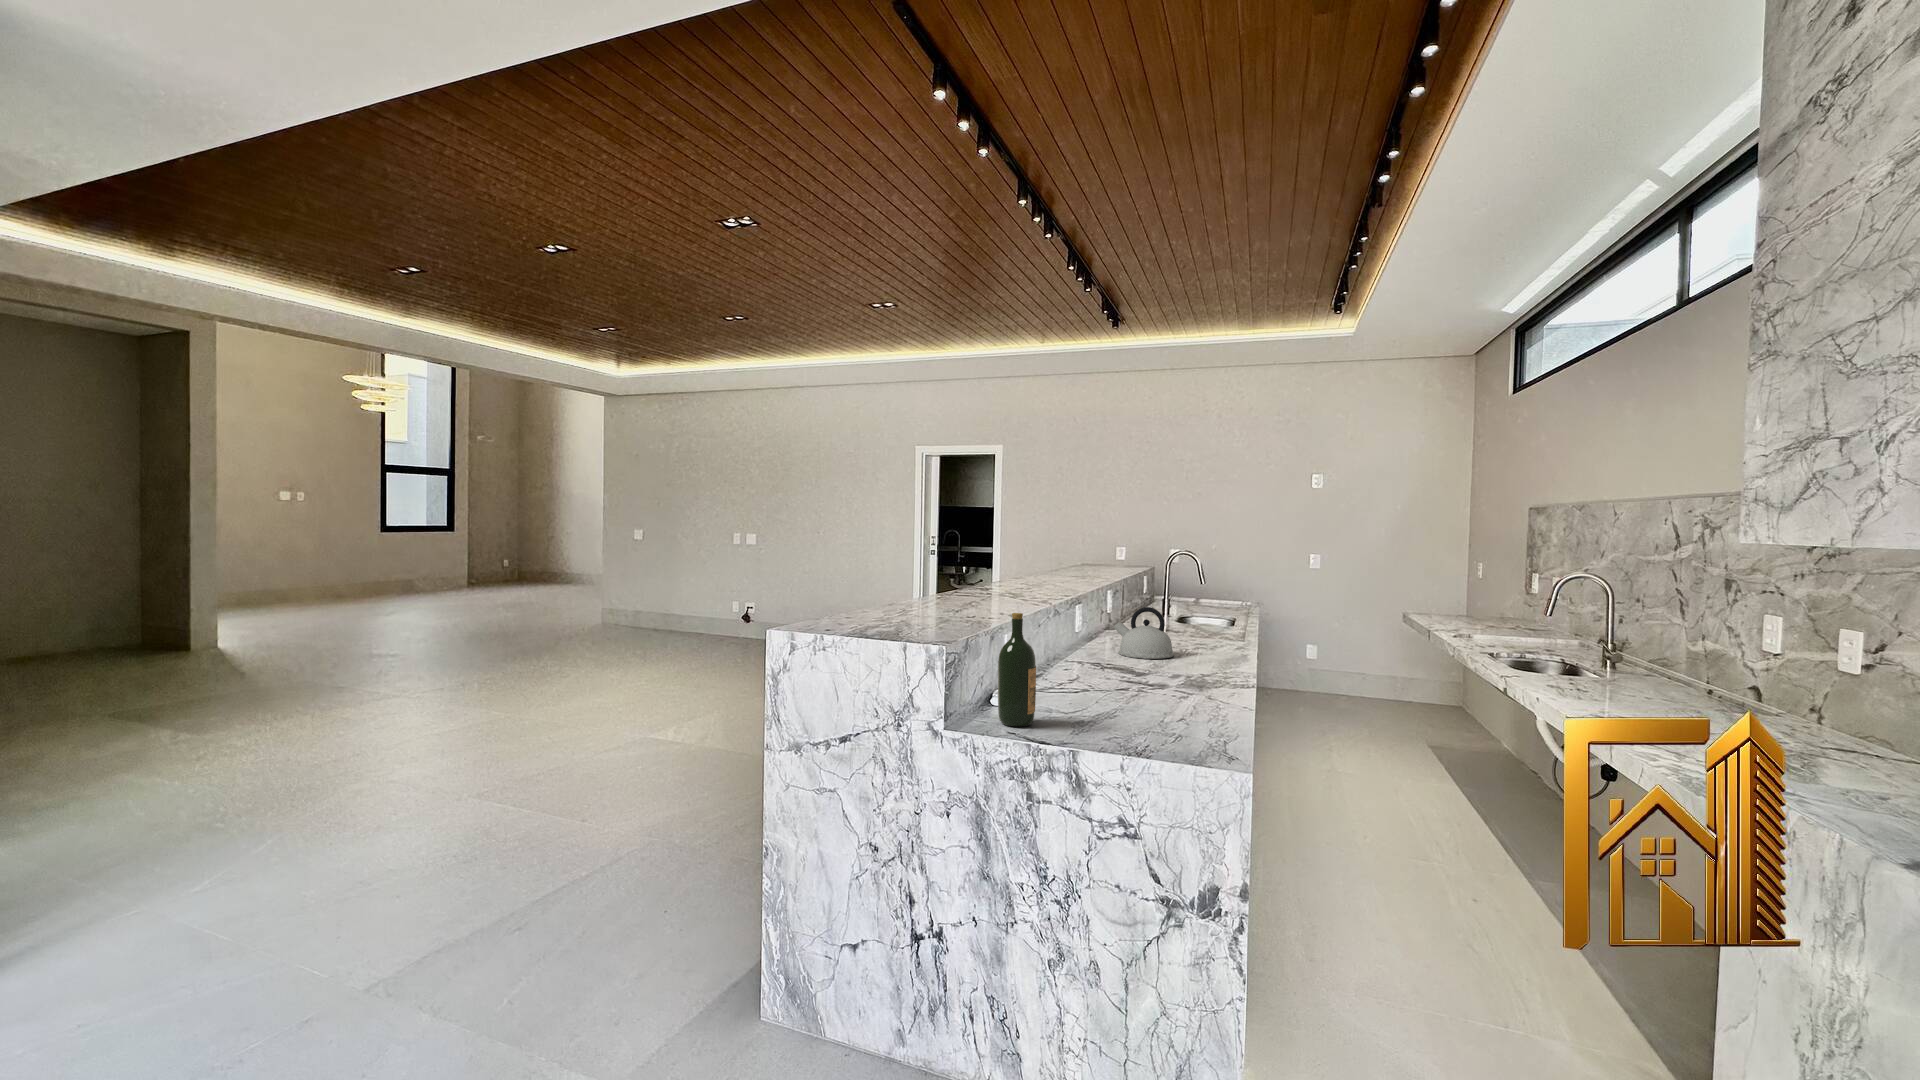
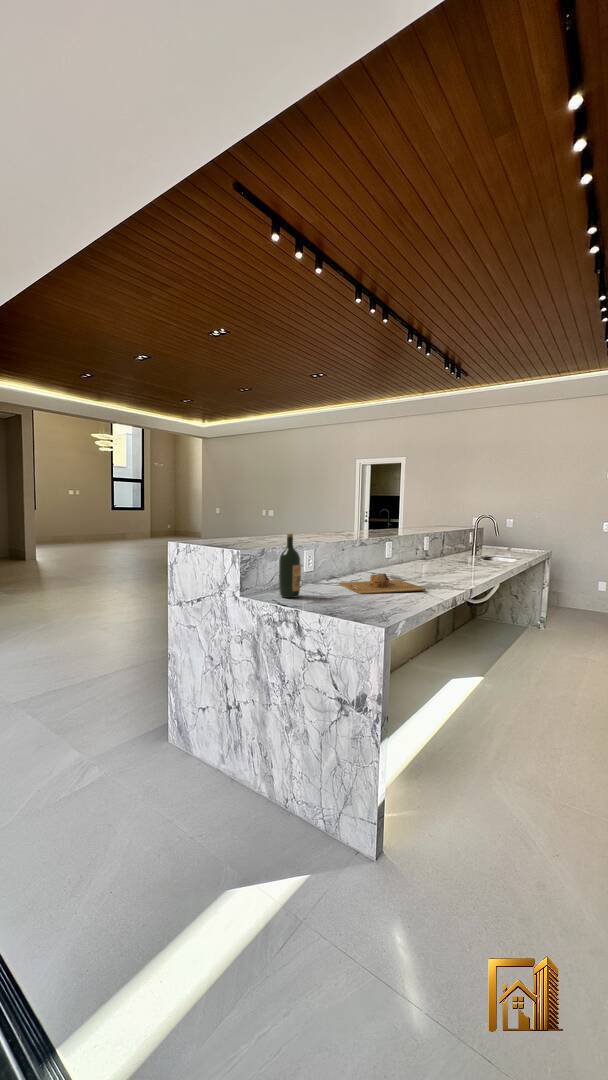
kettle: present [1114,607,1174,659] -> none [409,543,445,574]
cutting board: none [1051,668,1200,709] -> present [338,574,426,594]

